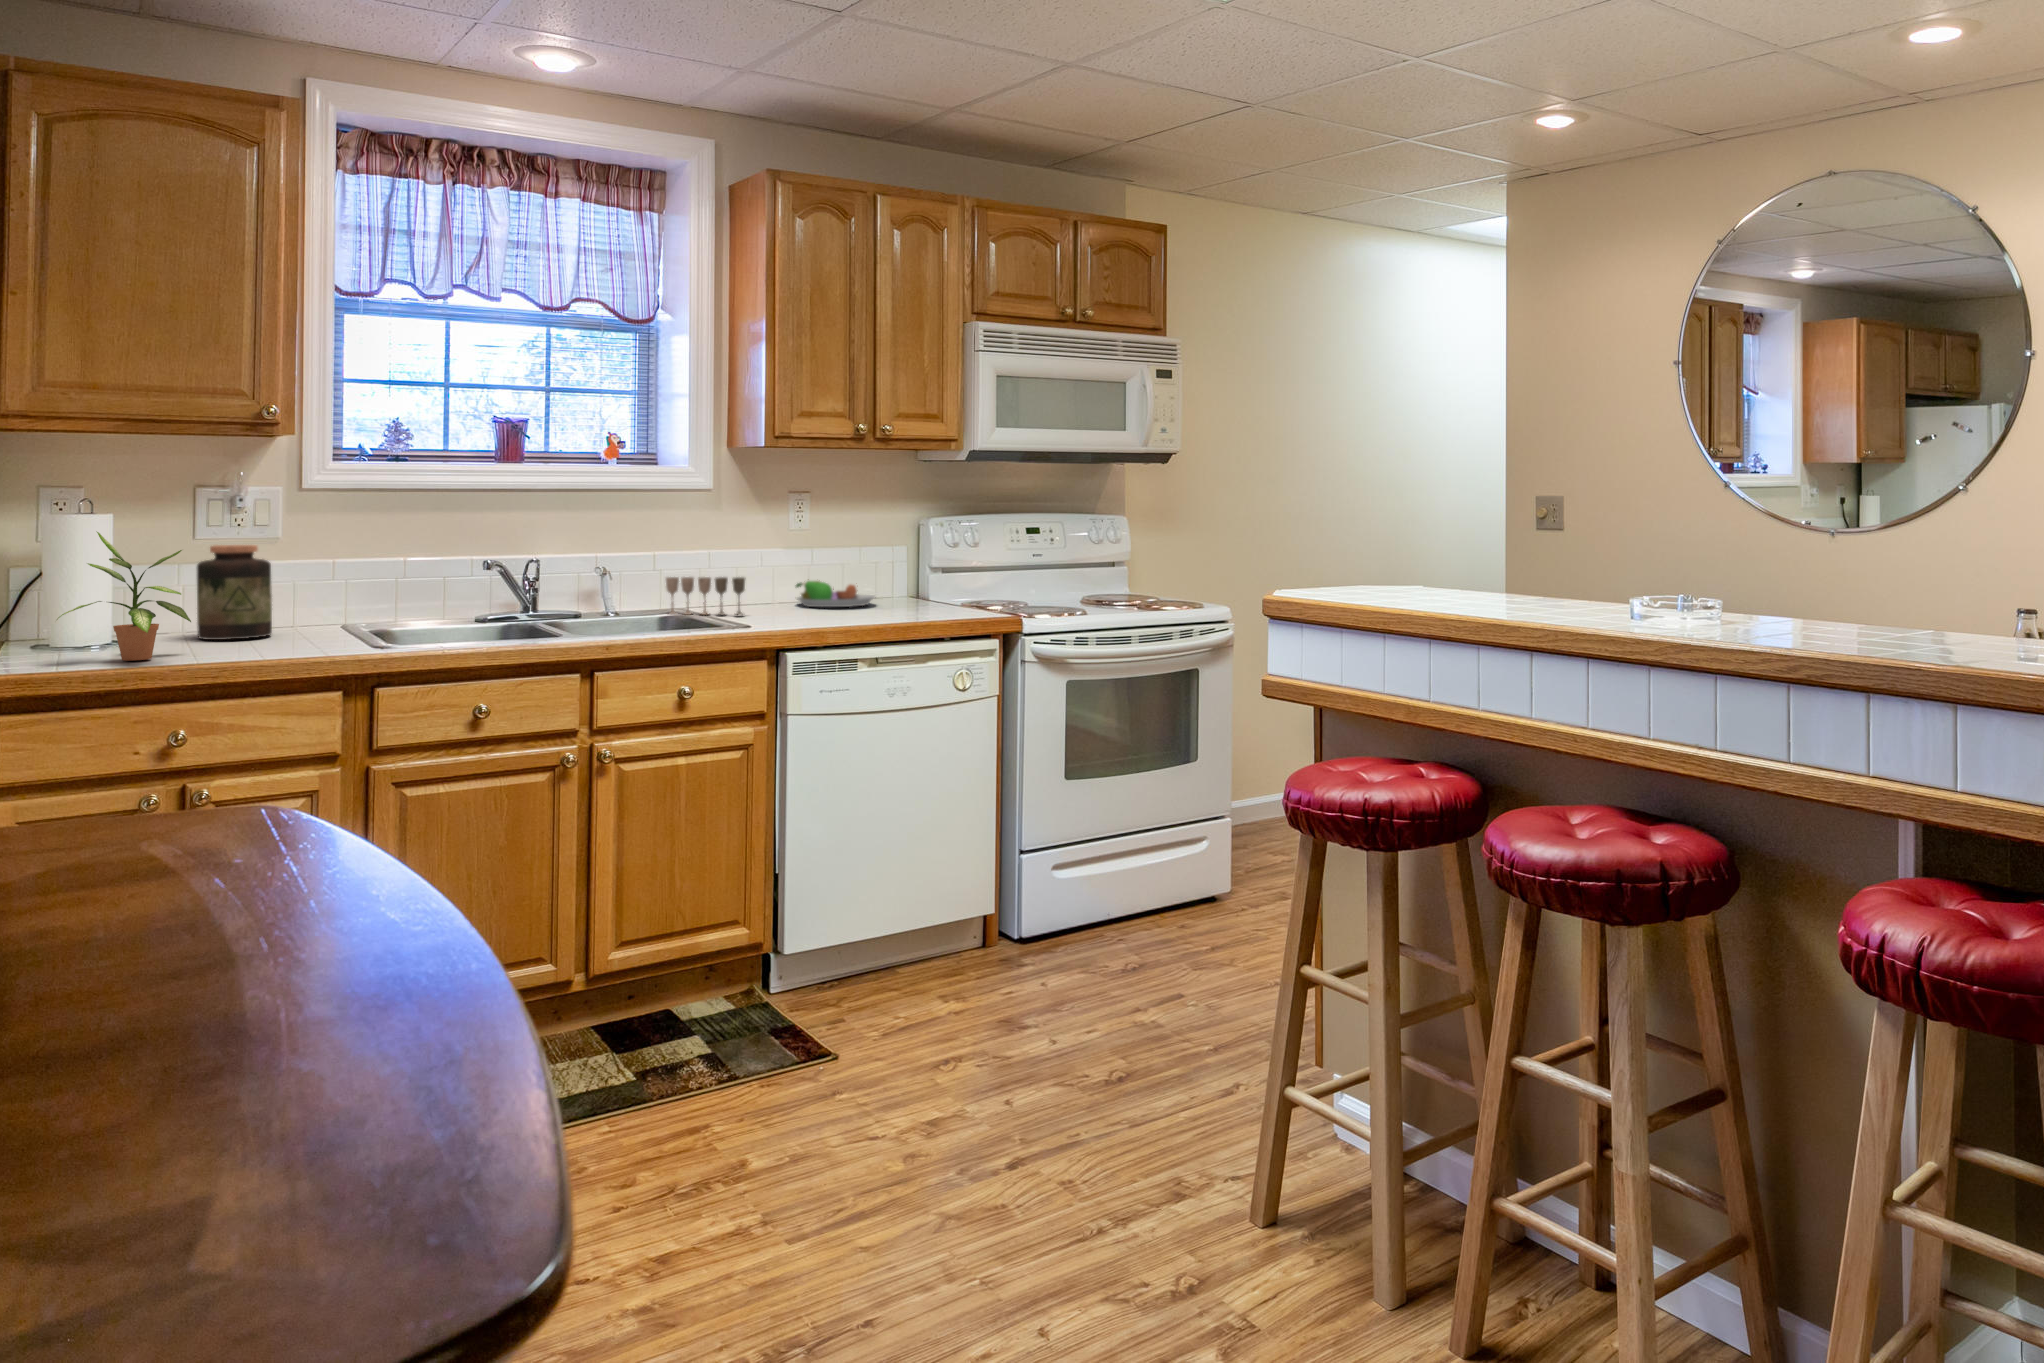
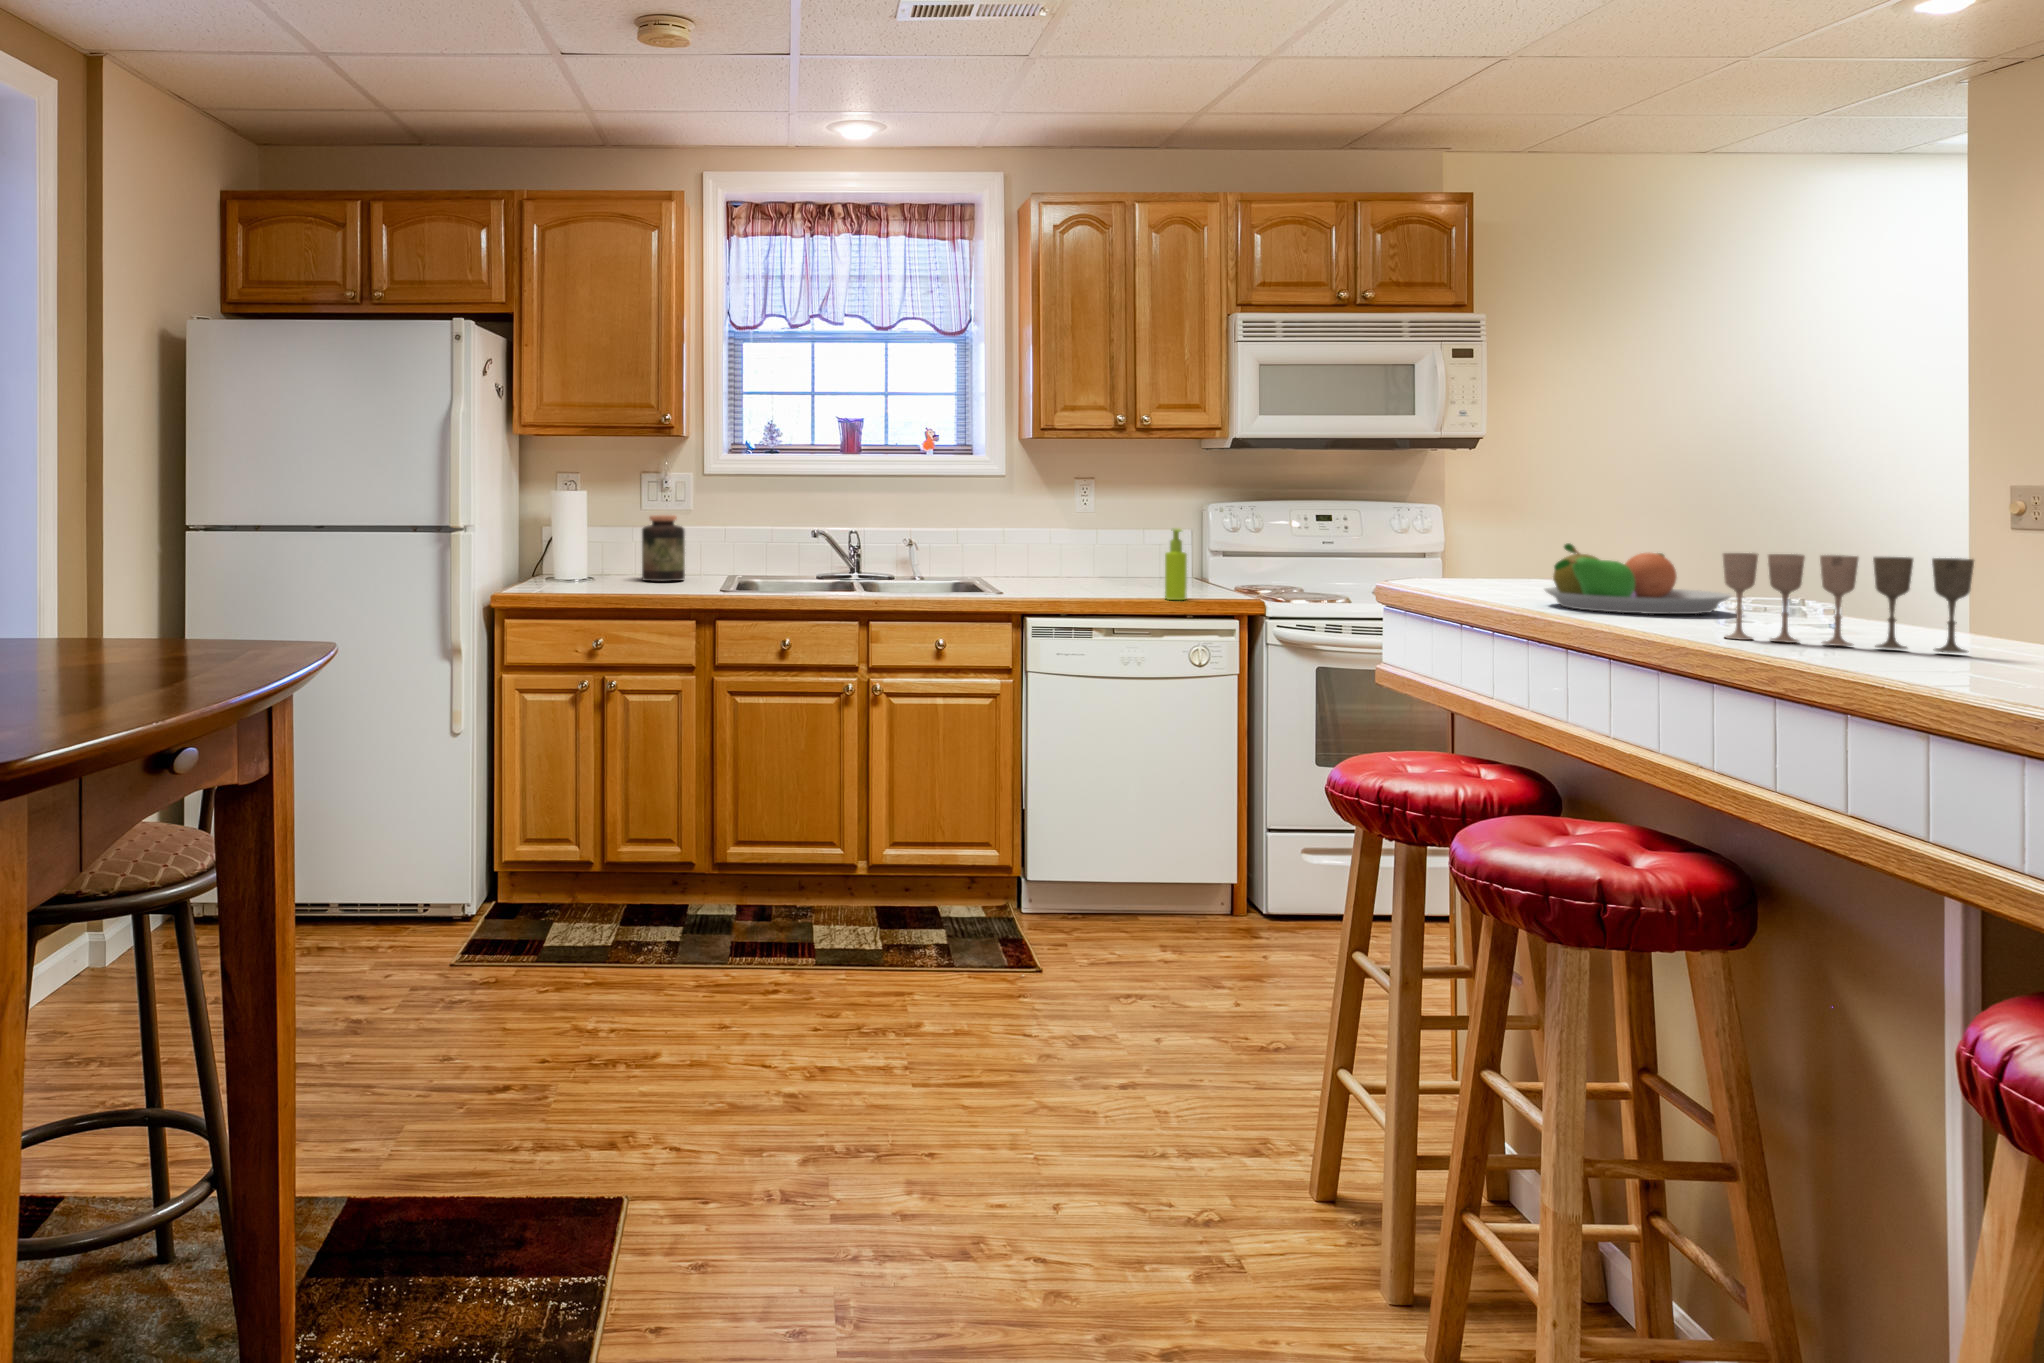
potted plant: present [57,532,191,661] -> none [552,504,628,591]
soap dispenser: none [919,549,942,625] -> present [1165,528,1187,600]
wine glass: present [666,577,745,615] -> present [1723,553,1974,653]
fruit bowl: present [796,581,875,607] -> present [1545,543,1731,614]

